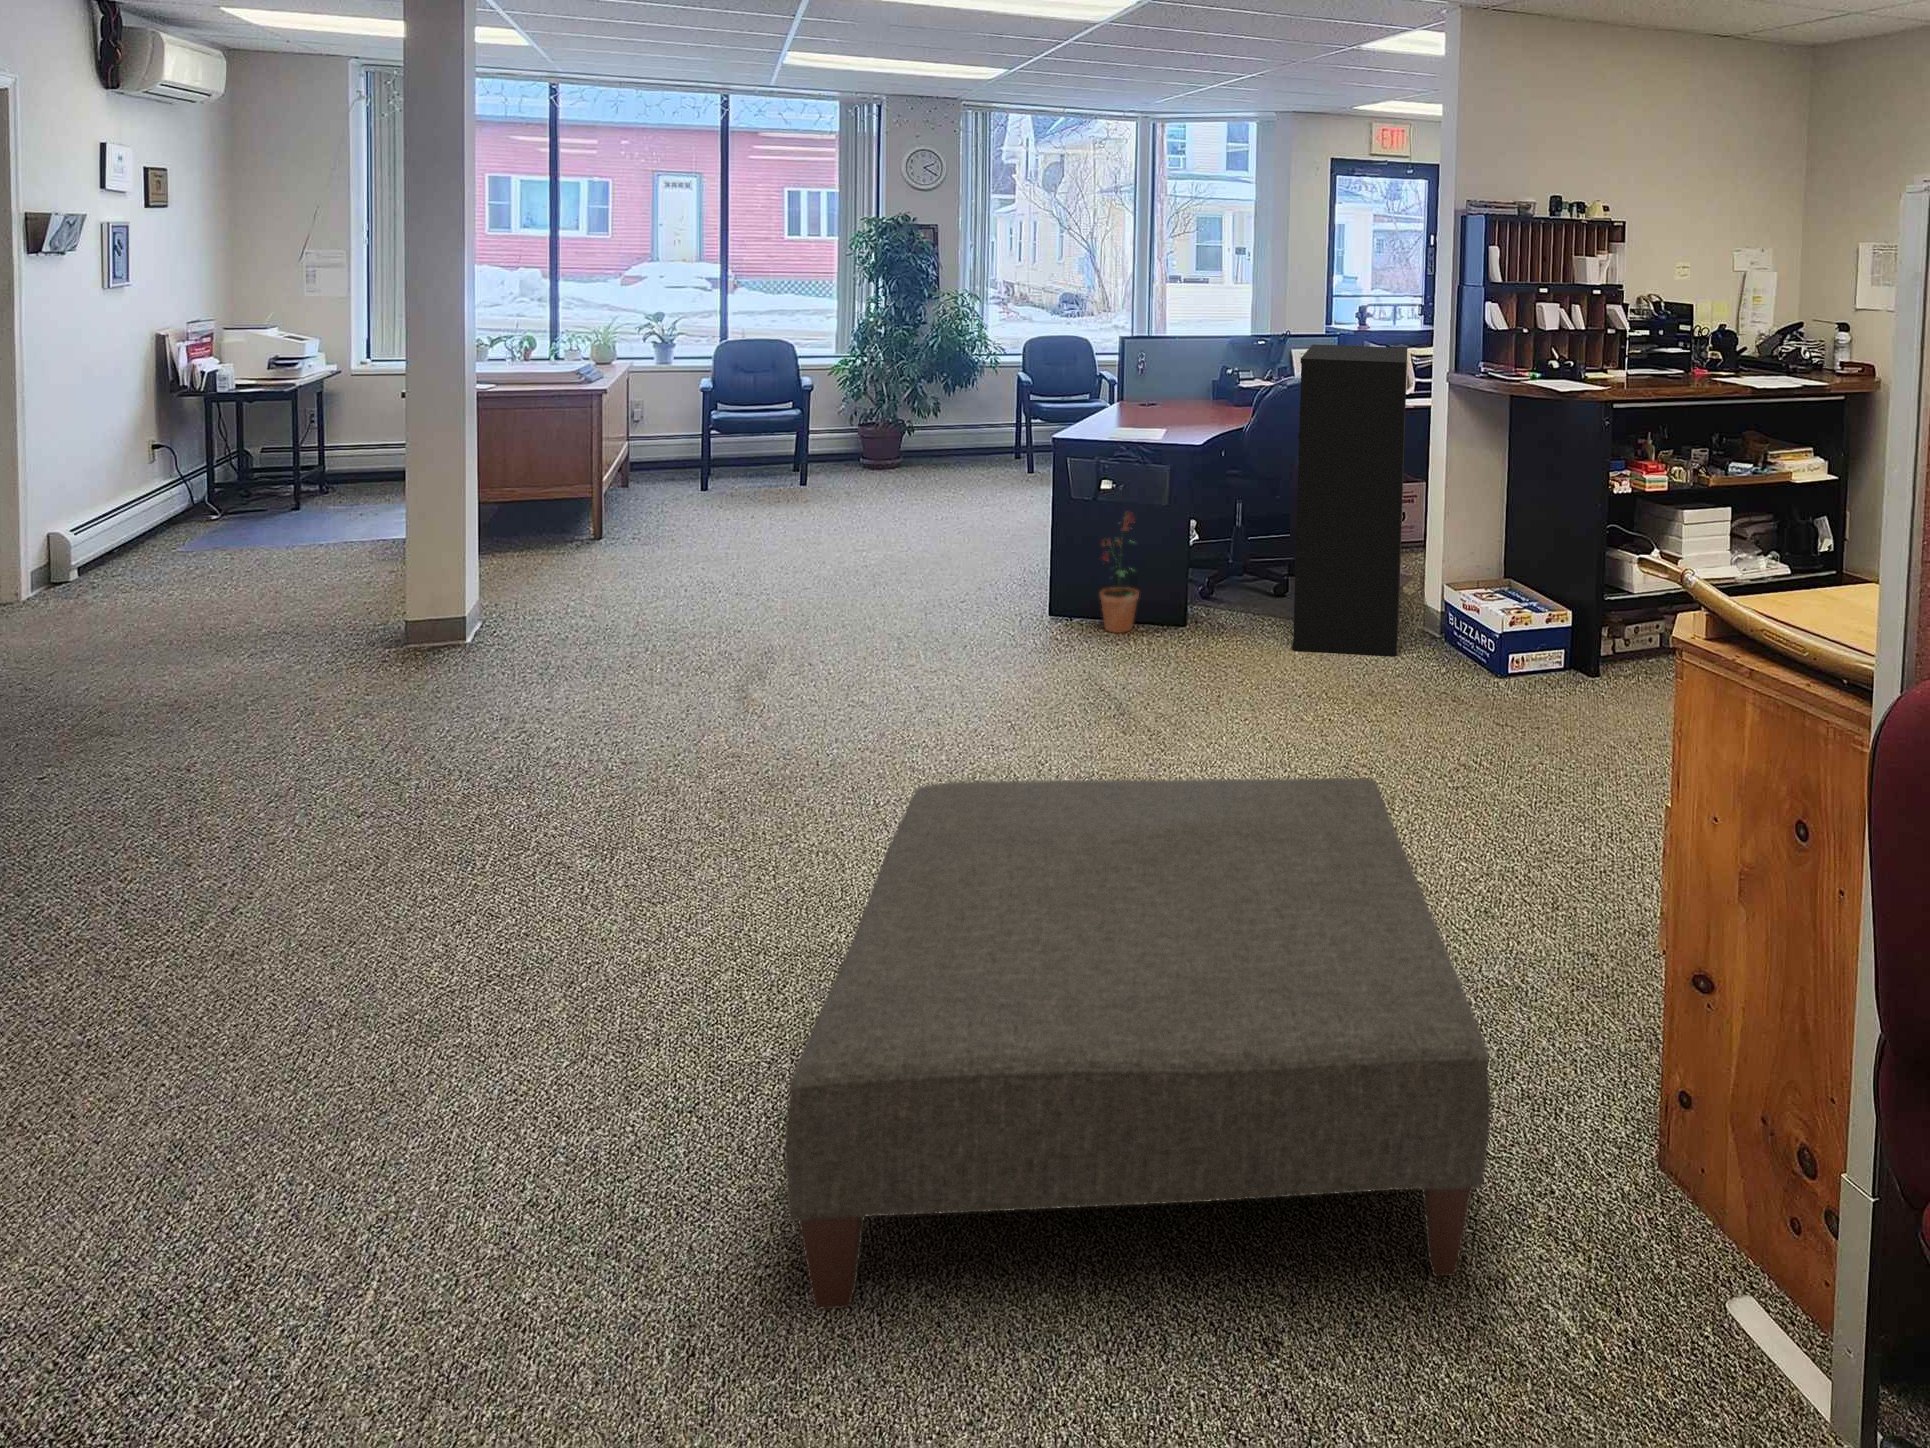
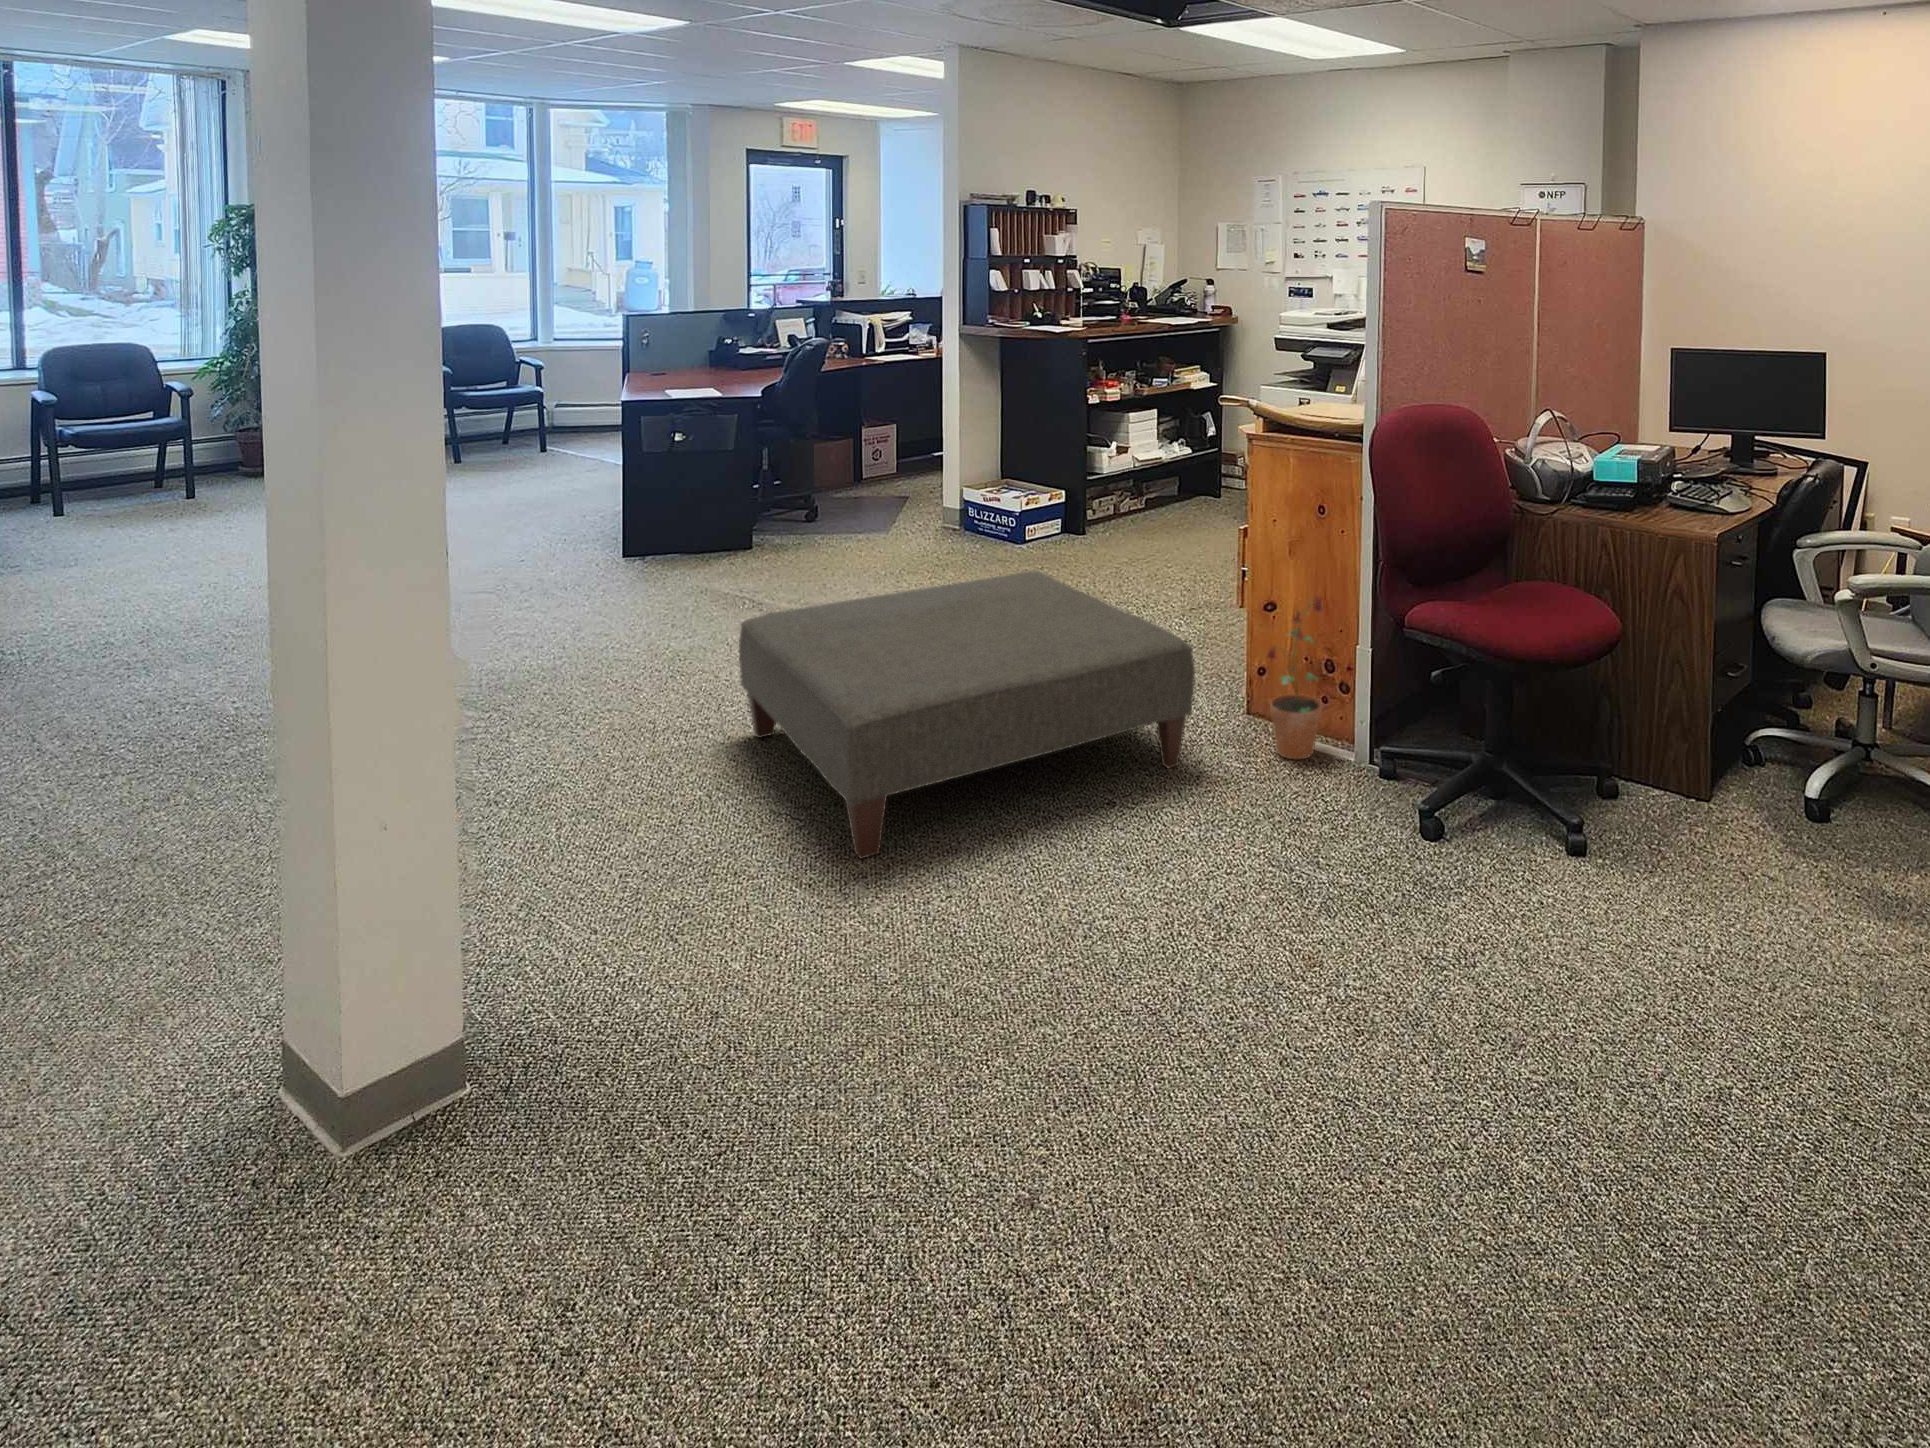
bookshelf: present [1292,344,1407,656] -> none [835,311,938,550]
potted plant: present [1100,511,1139,633] -> present [1267,597,1323,759]

